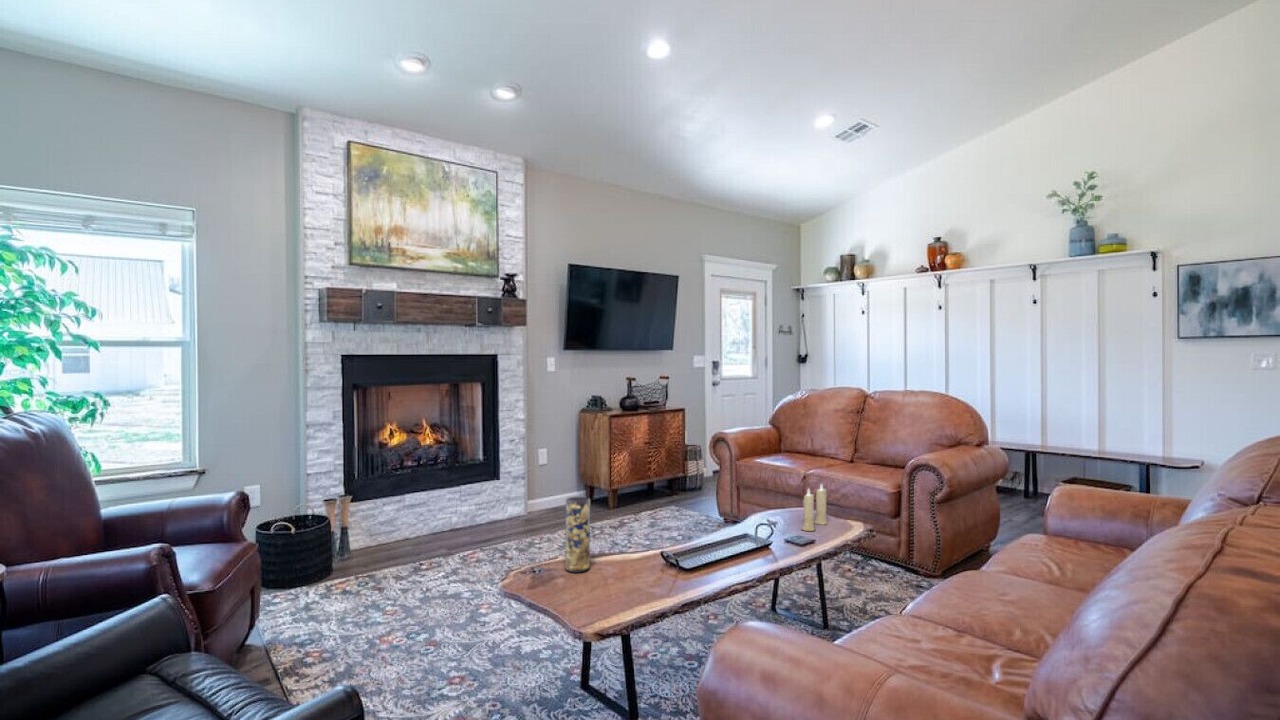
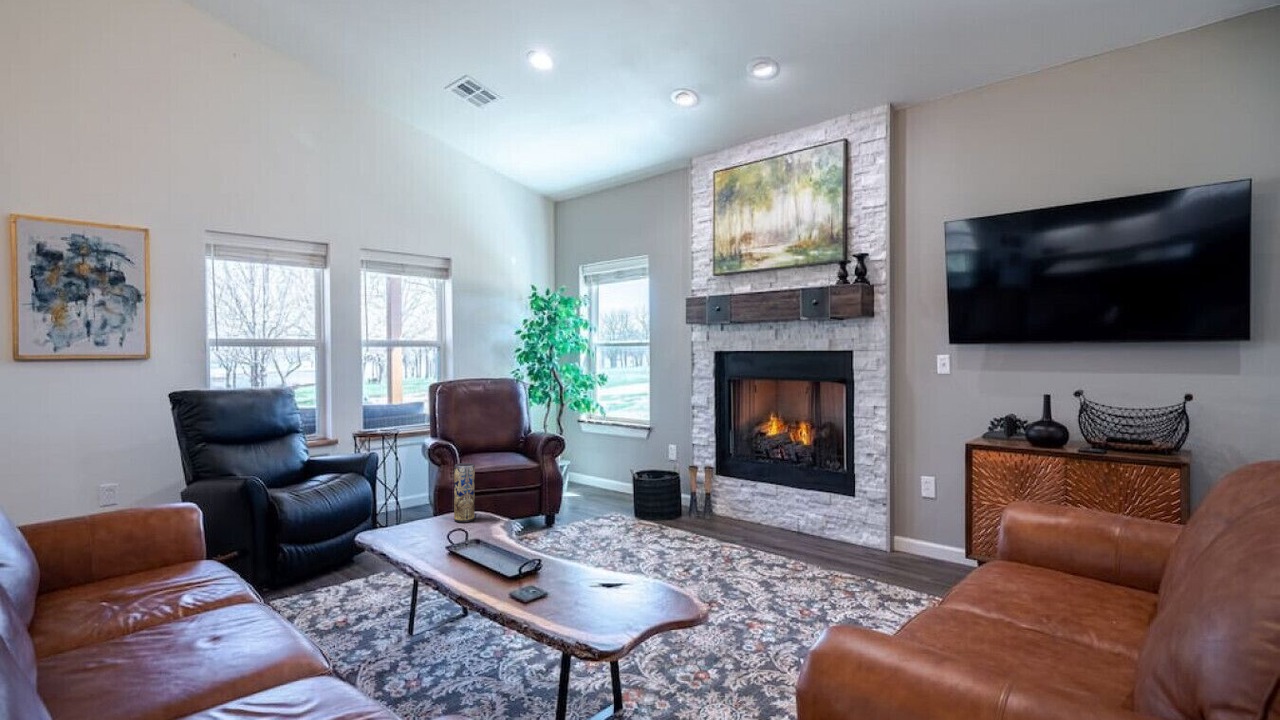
candle: present [802,485,827,531] -> none [571,536,630,612]

